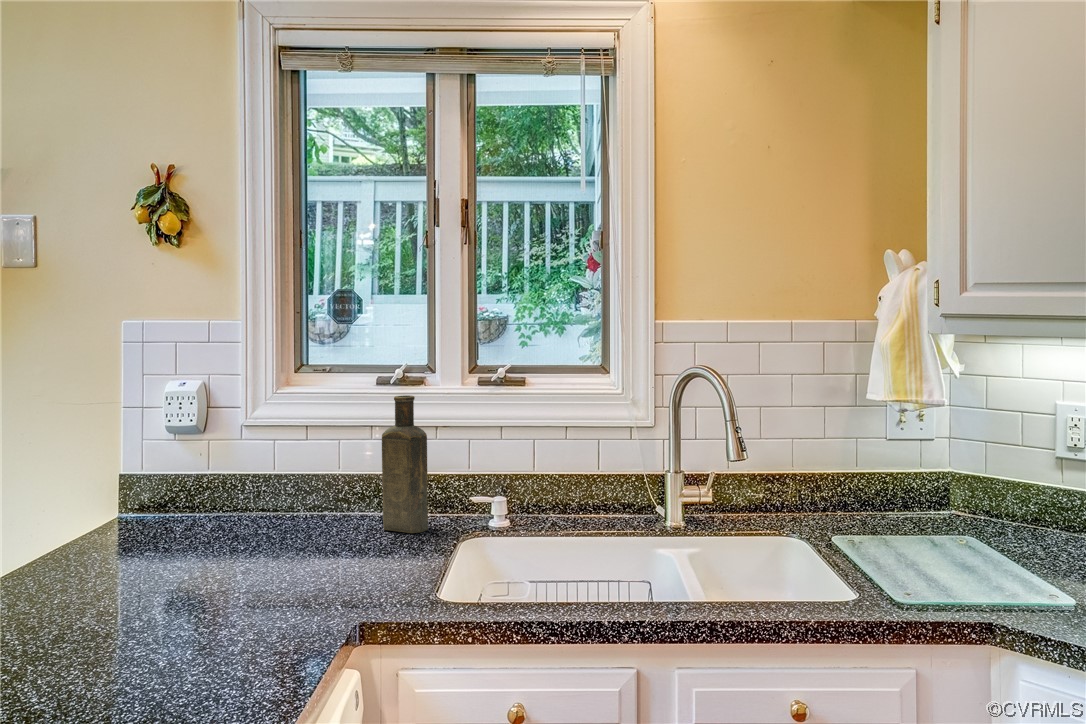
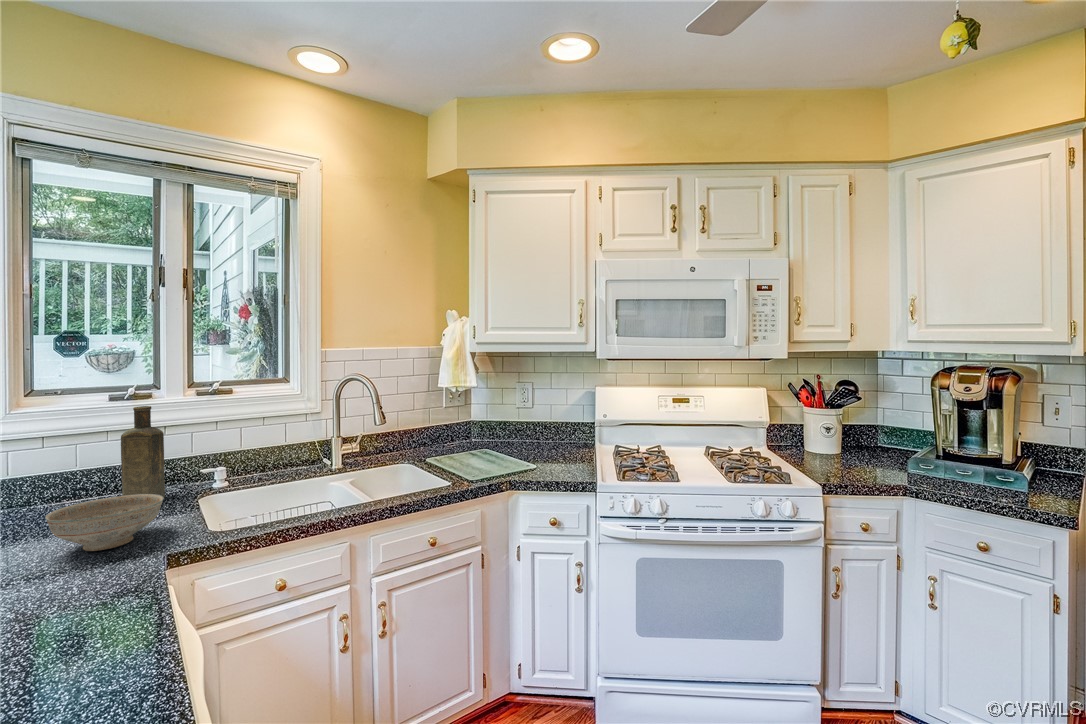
decorative bowl: none [259,520,387,593] -> present [45,494,164,551]

